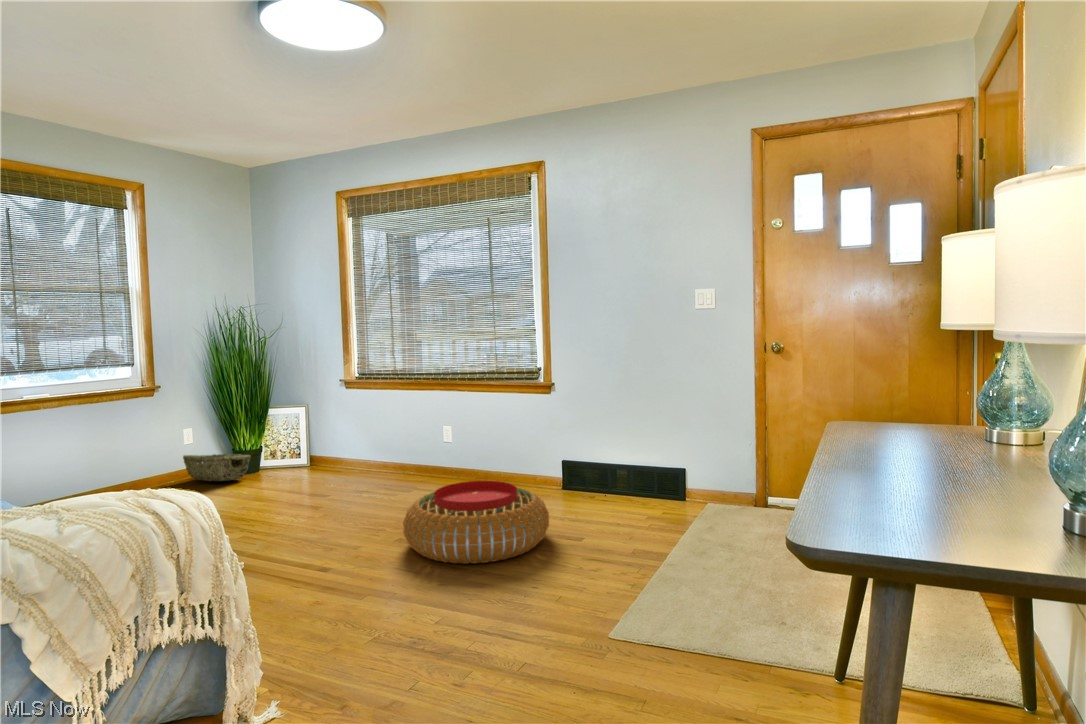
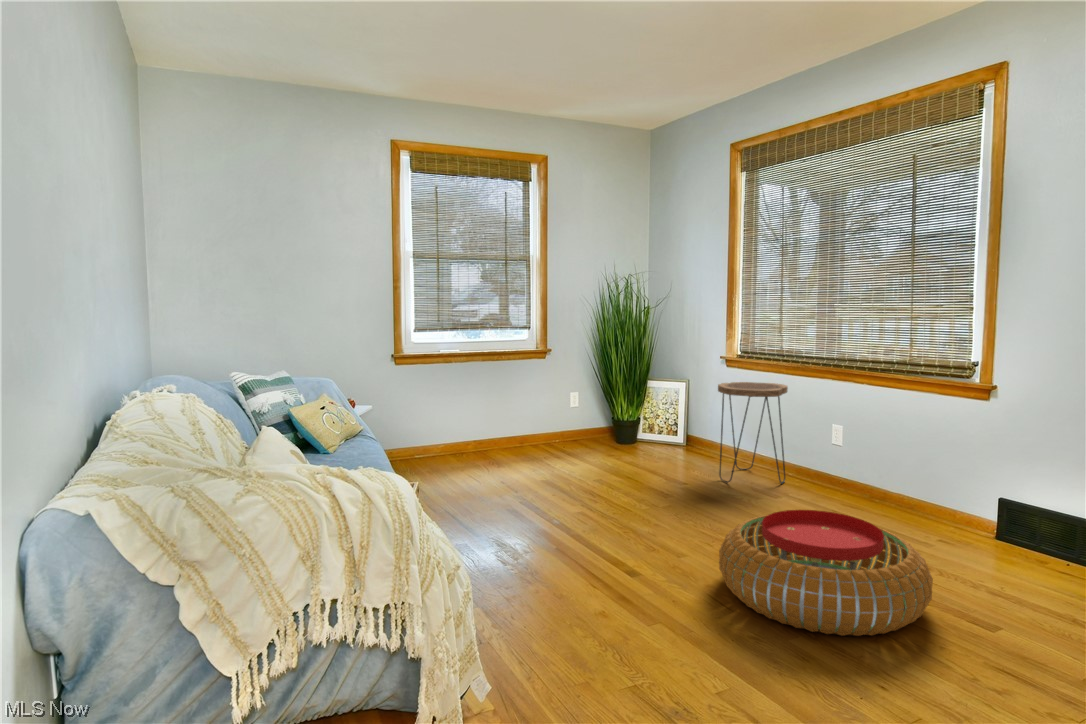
side table: none [349,397,411,486] -> present [718,382,788,484]
woven basket: present [183,454,251,481] -> none [567,418,624,450]

